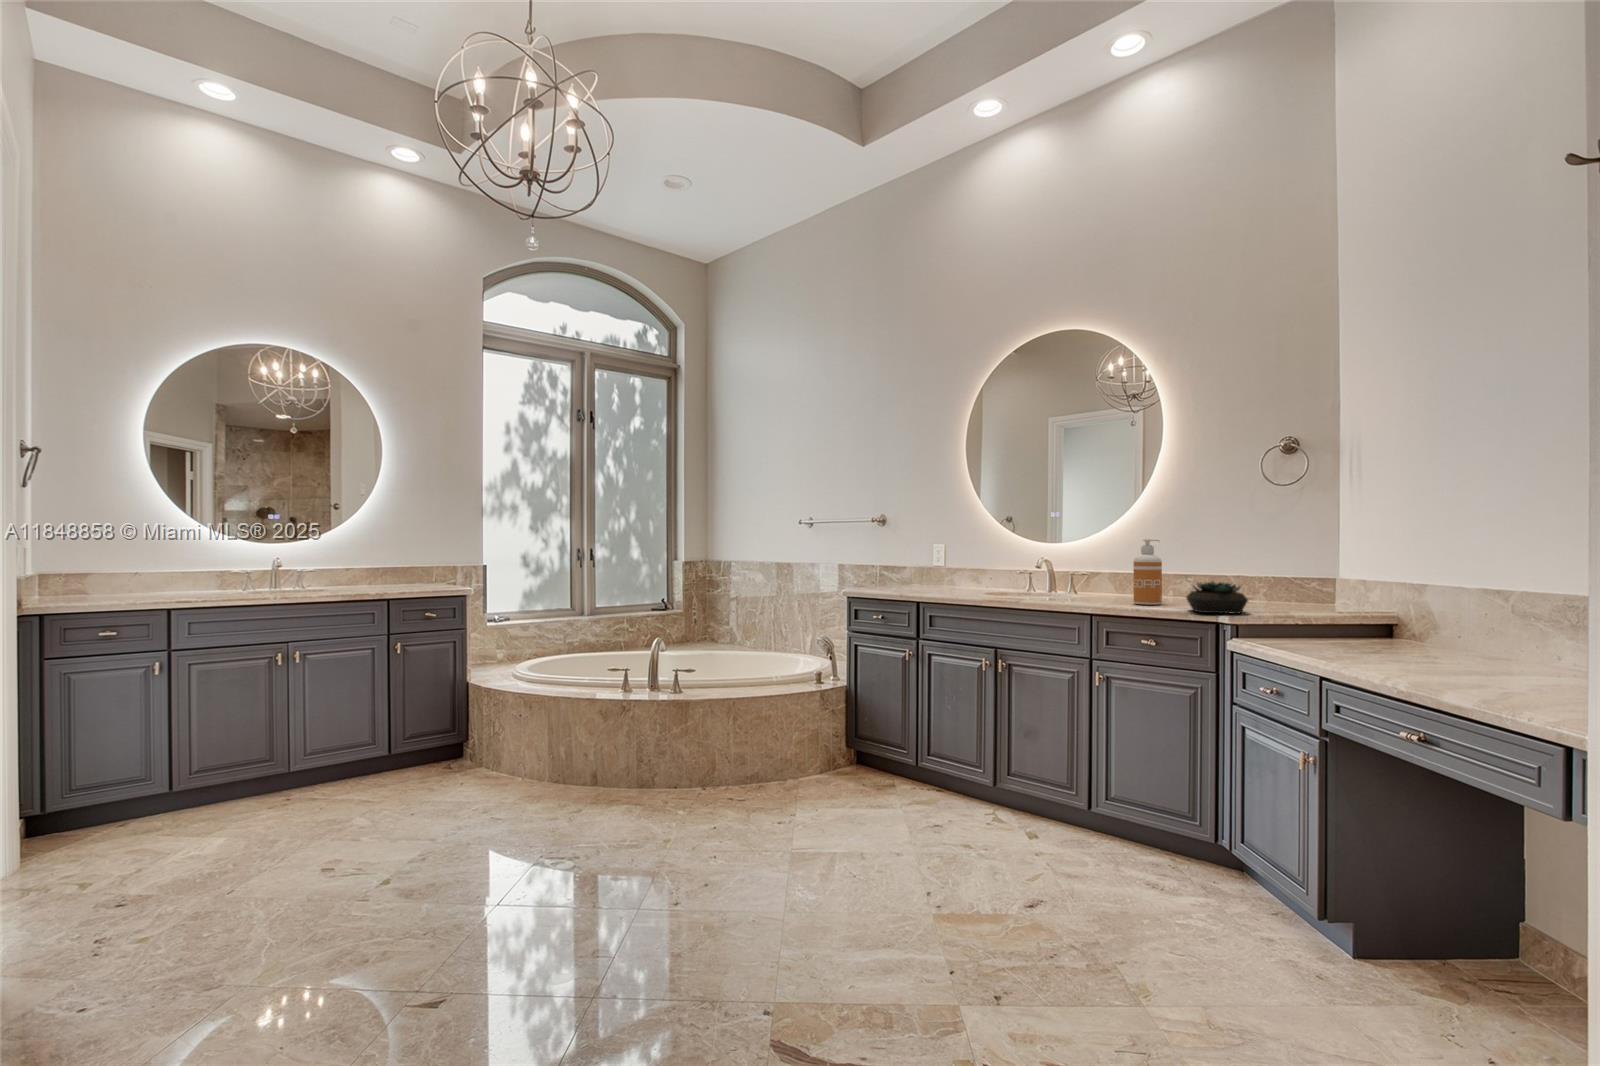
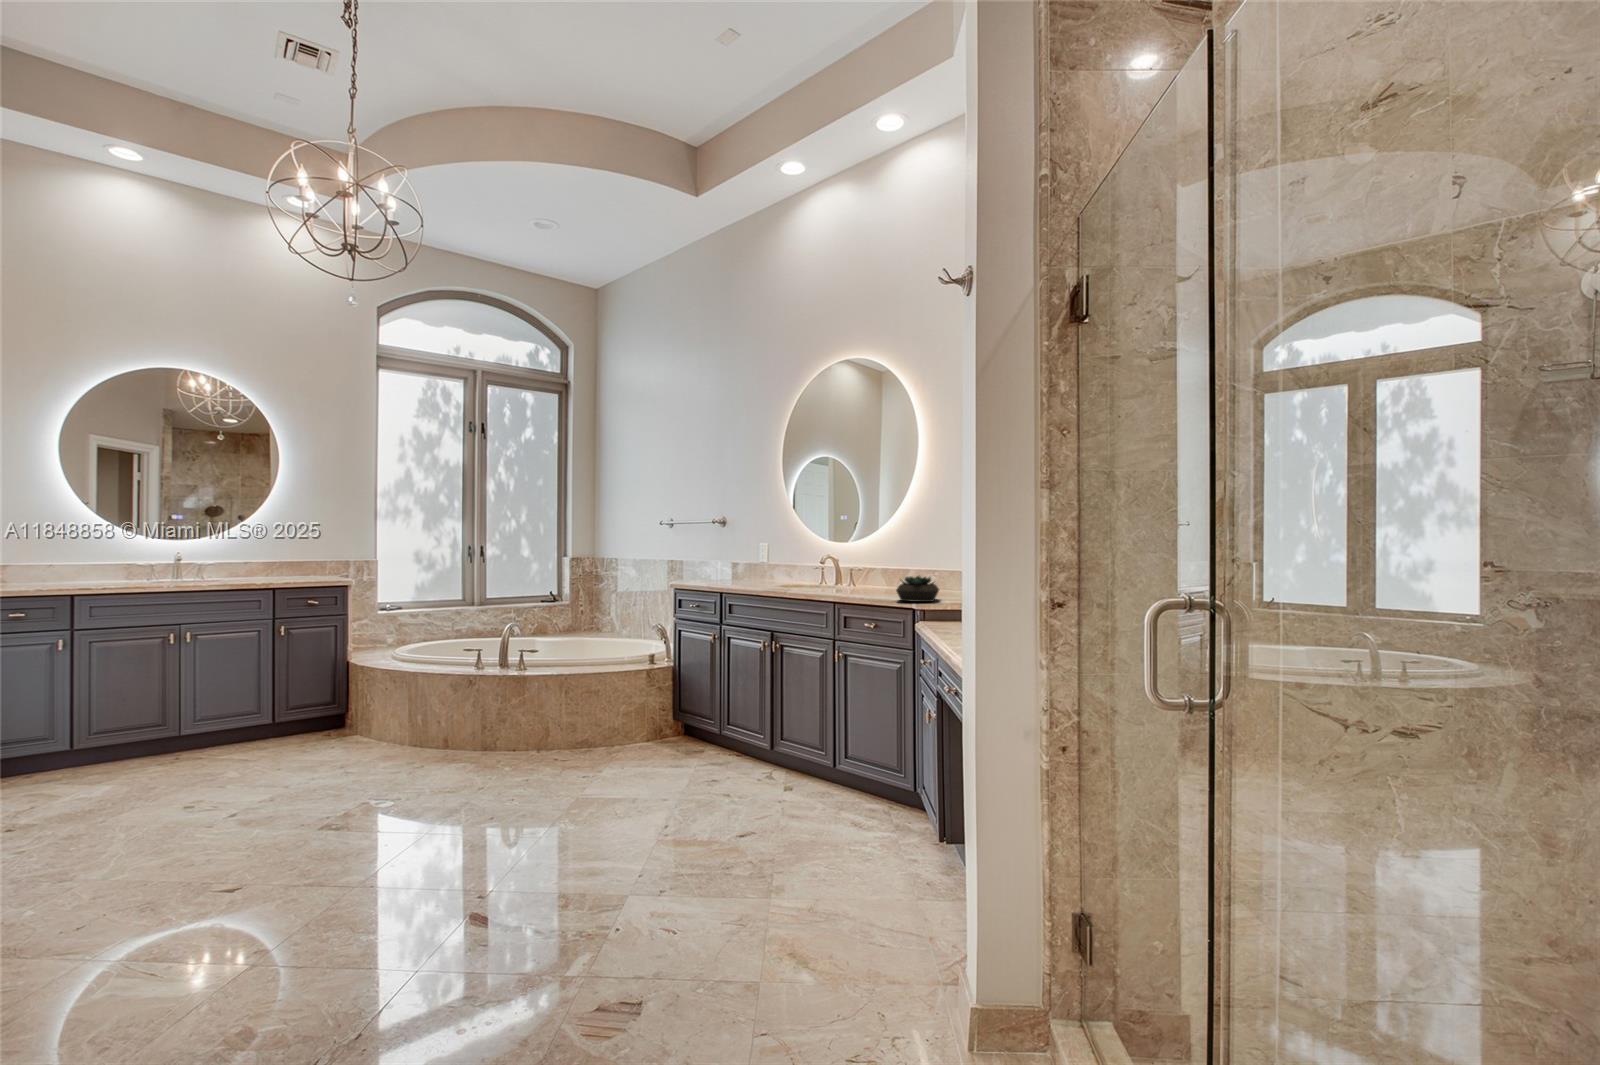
soap dispenser: present [1133,539,1162,605] -> none [873,541,894,595]

